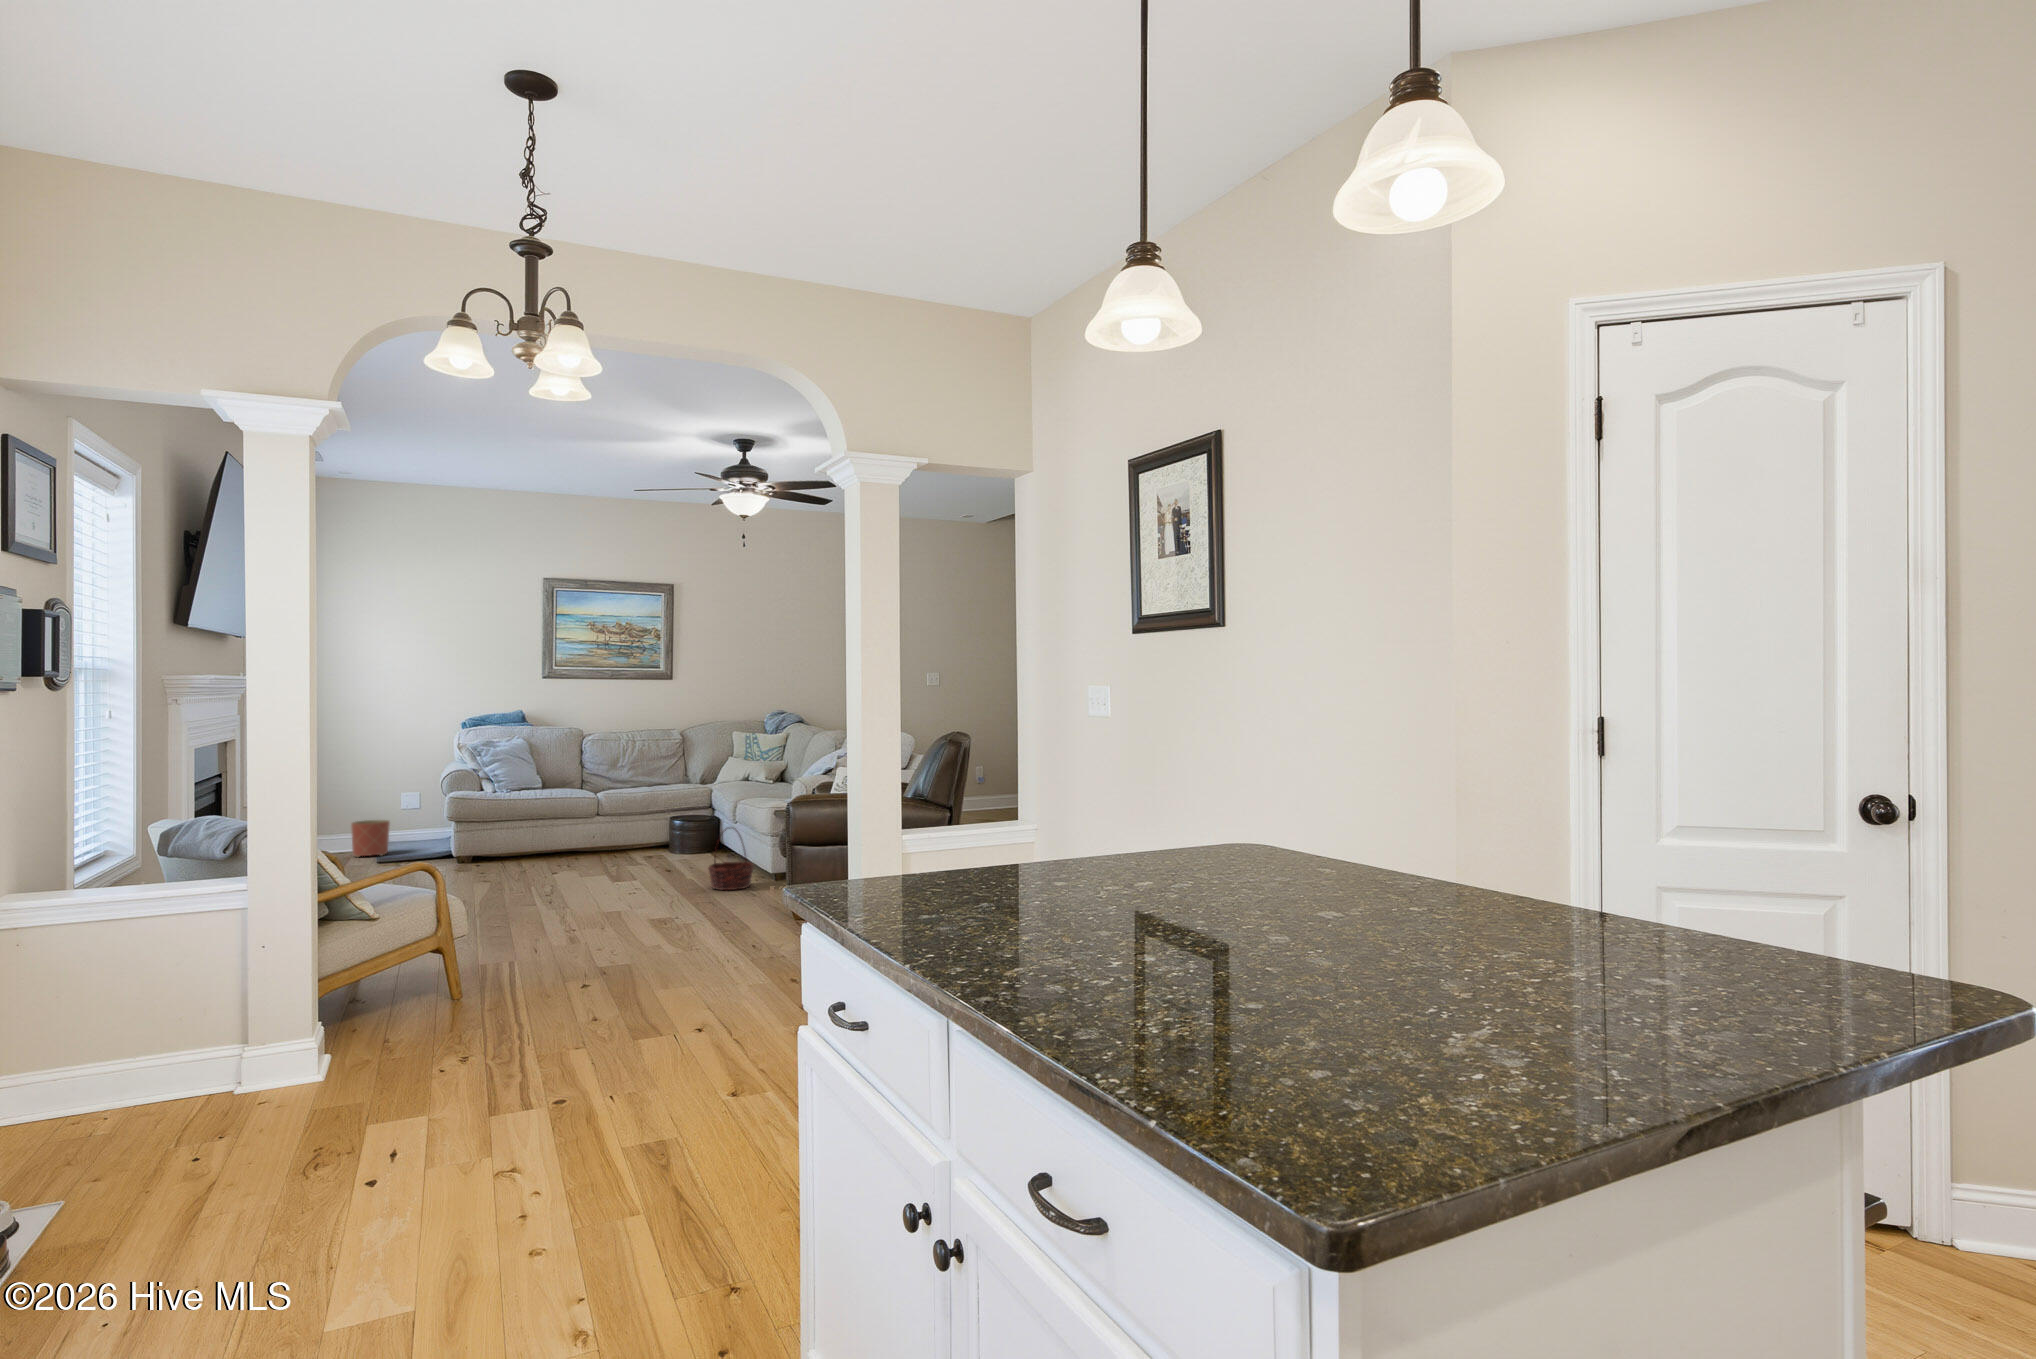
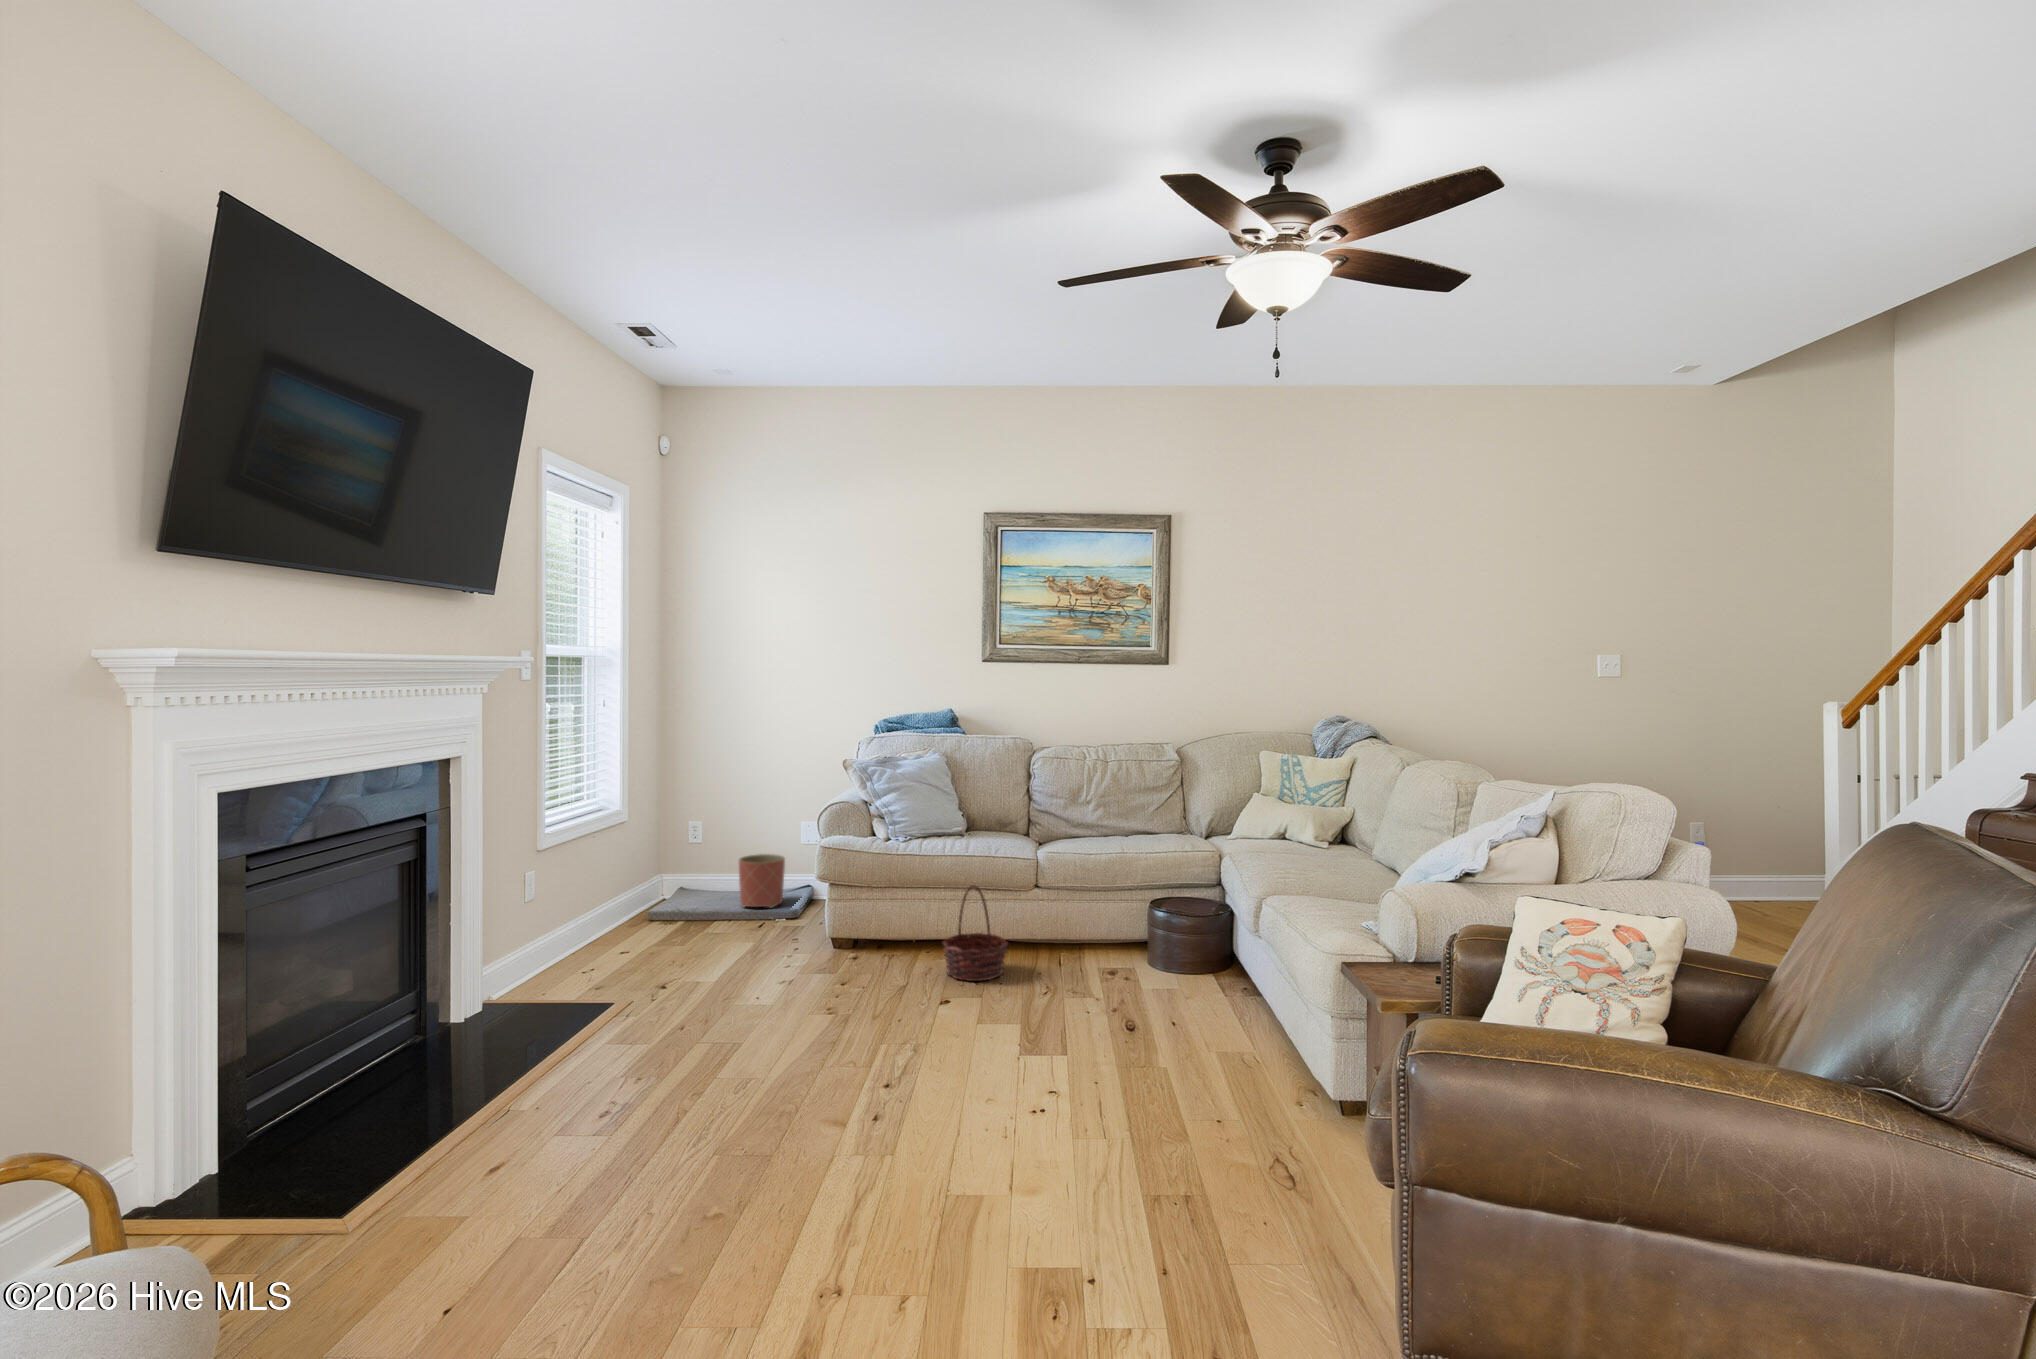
basket: present [708,827,754,890] -> present [943,886,1008,981]

